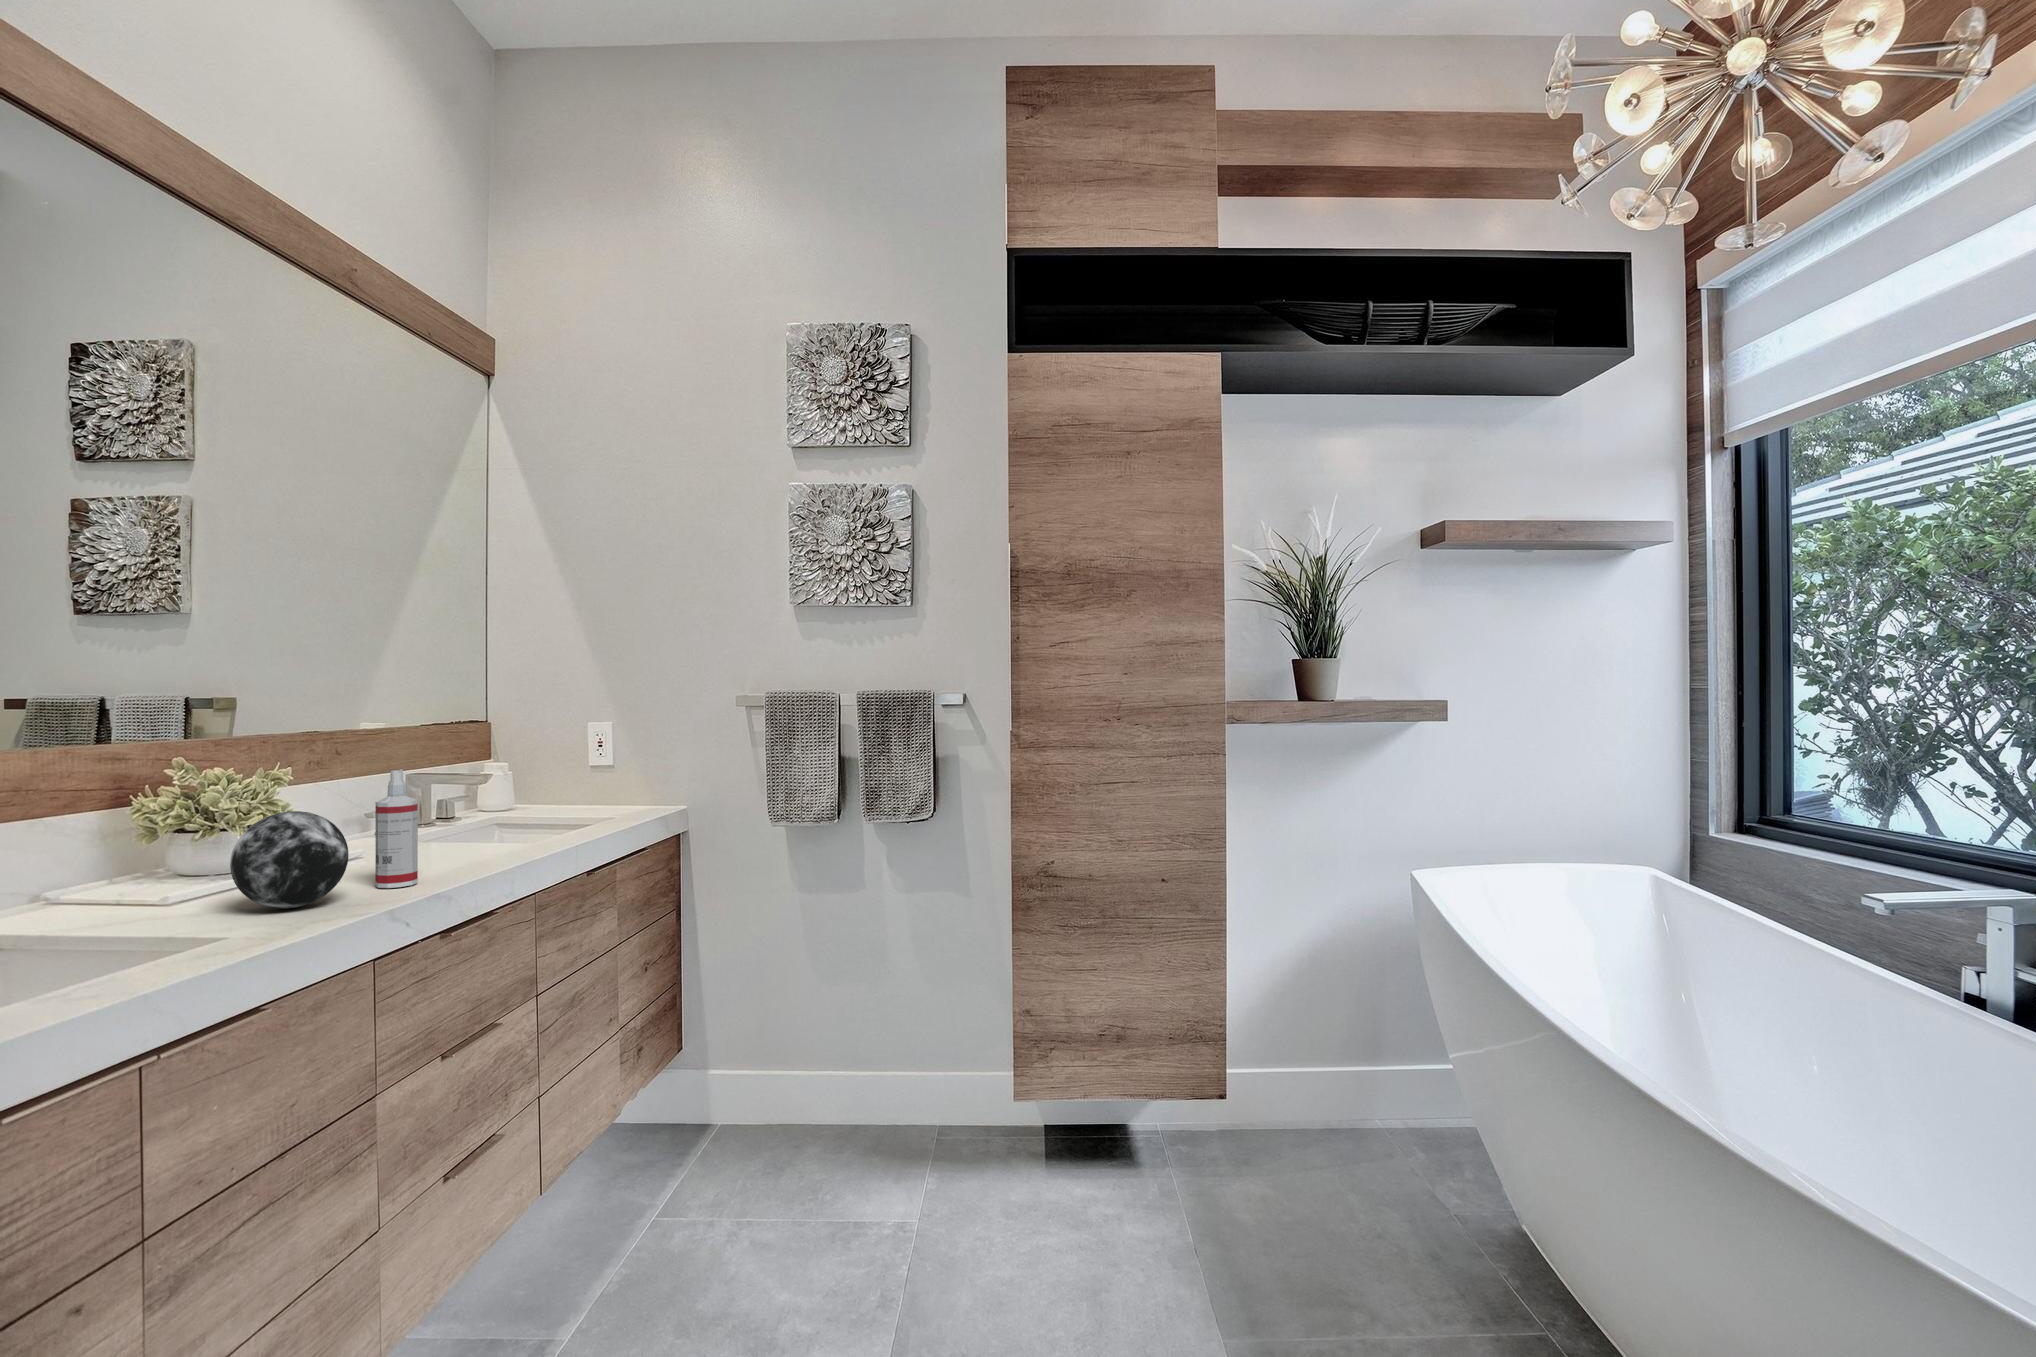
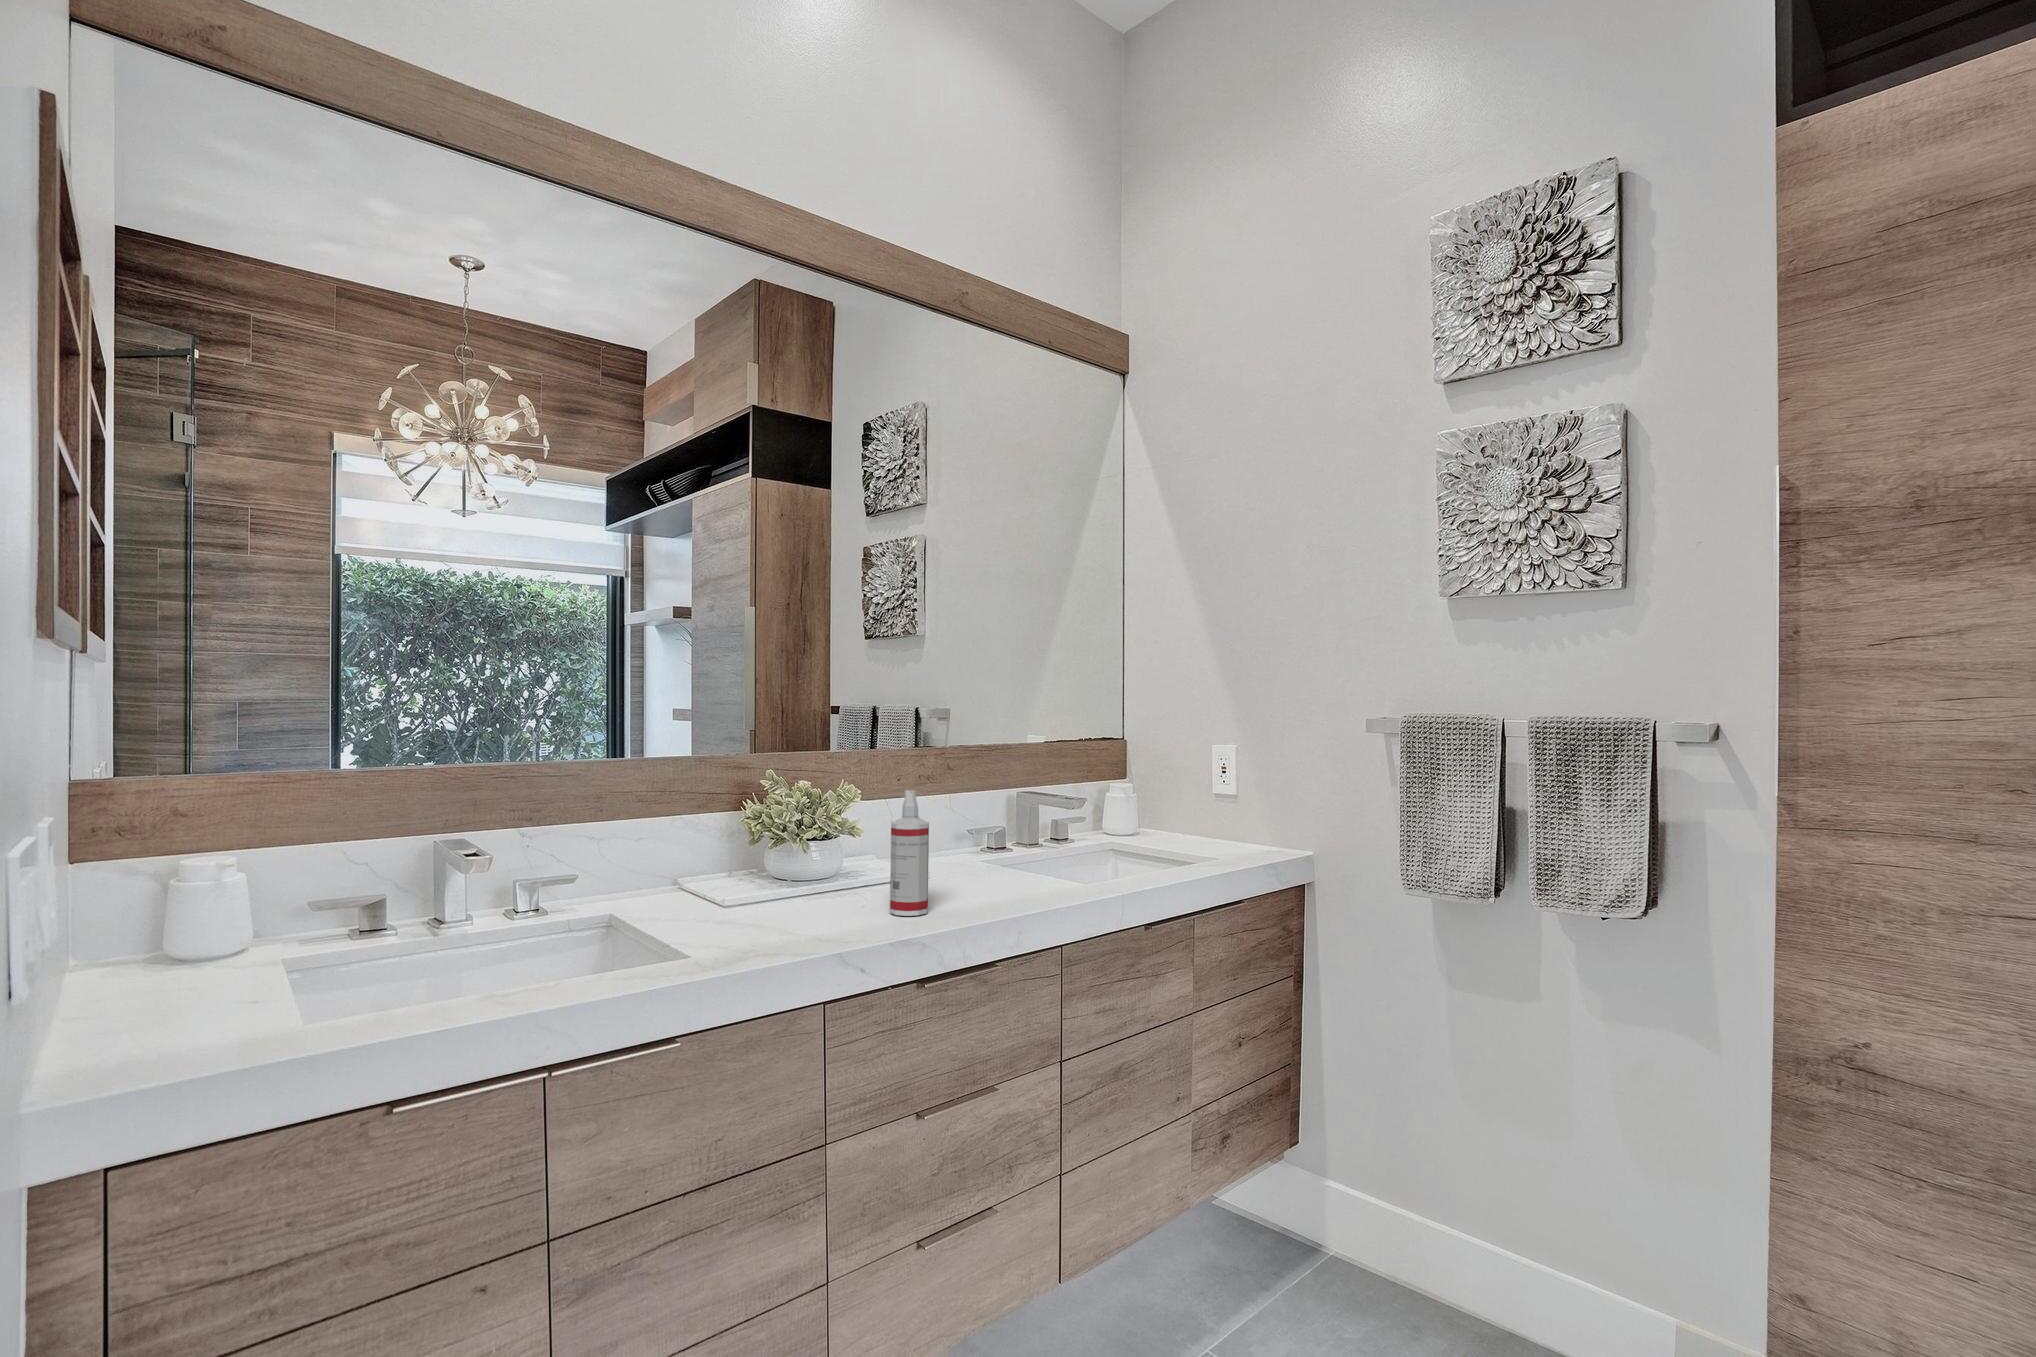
decorative orb: present [230,811,348,908] -> none [750,826,848,923]

